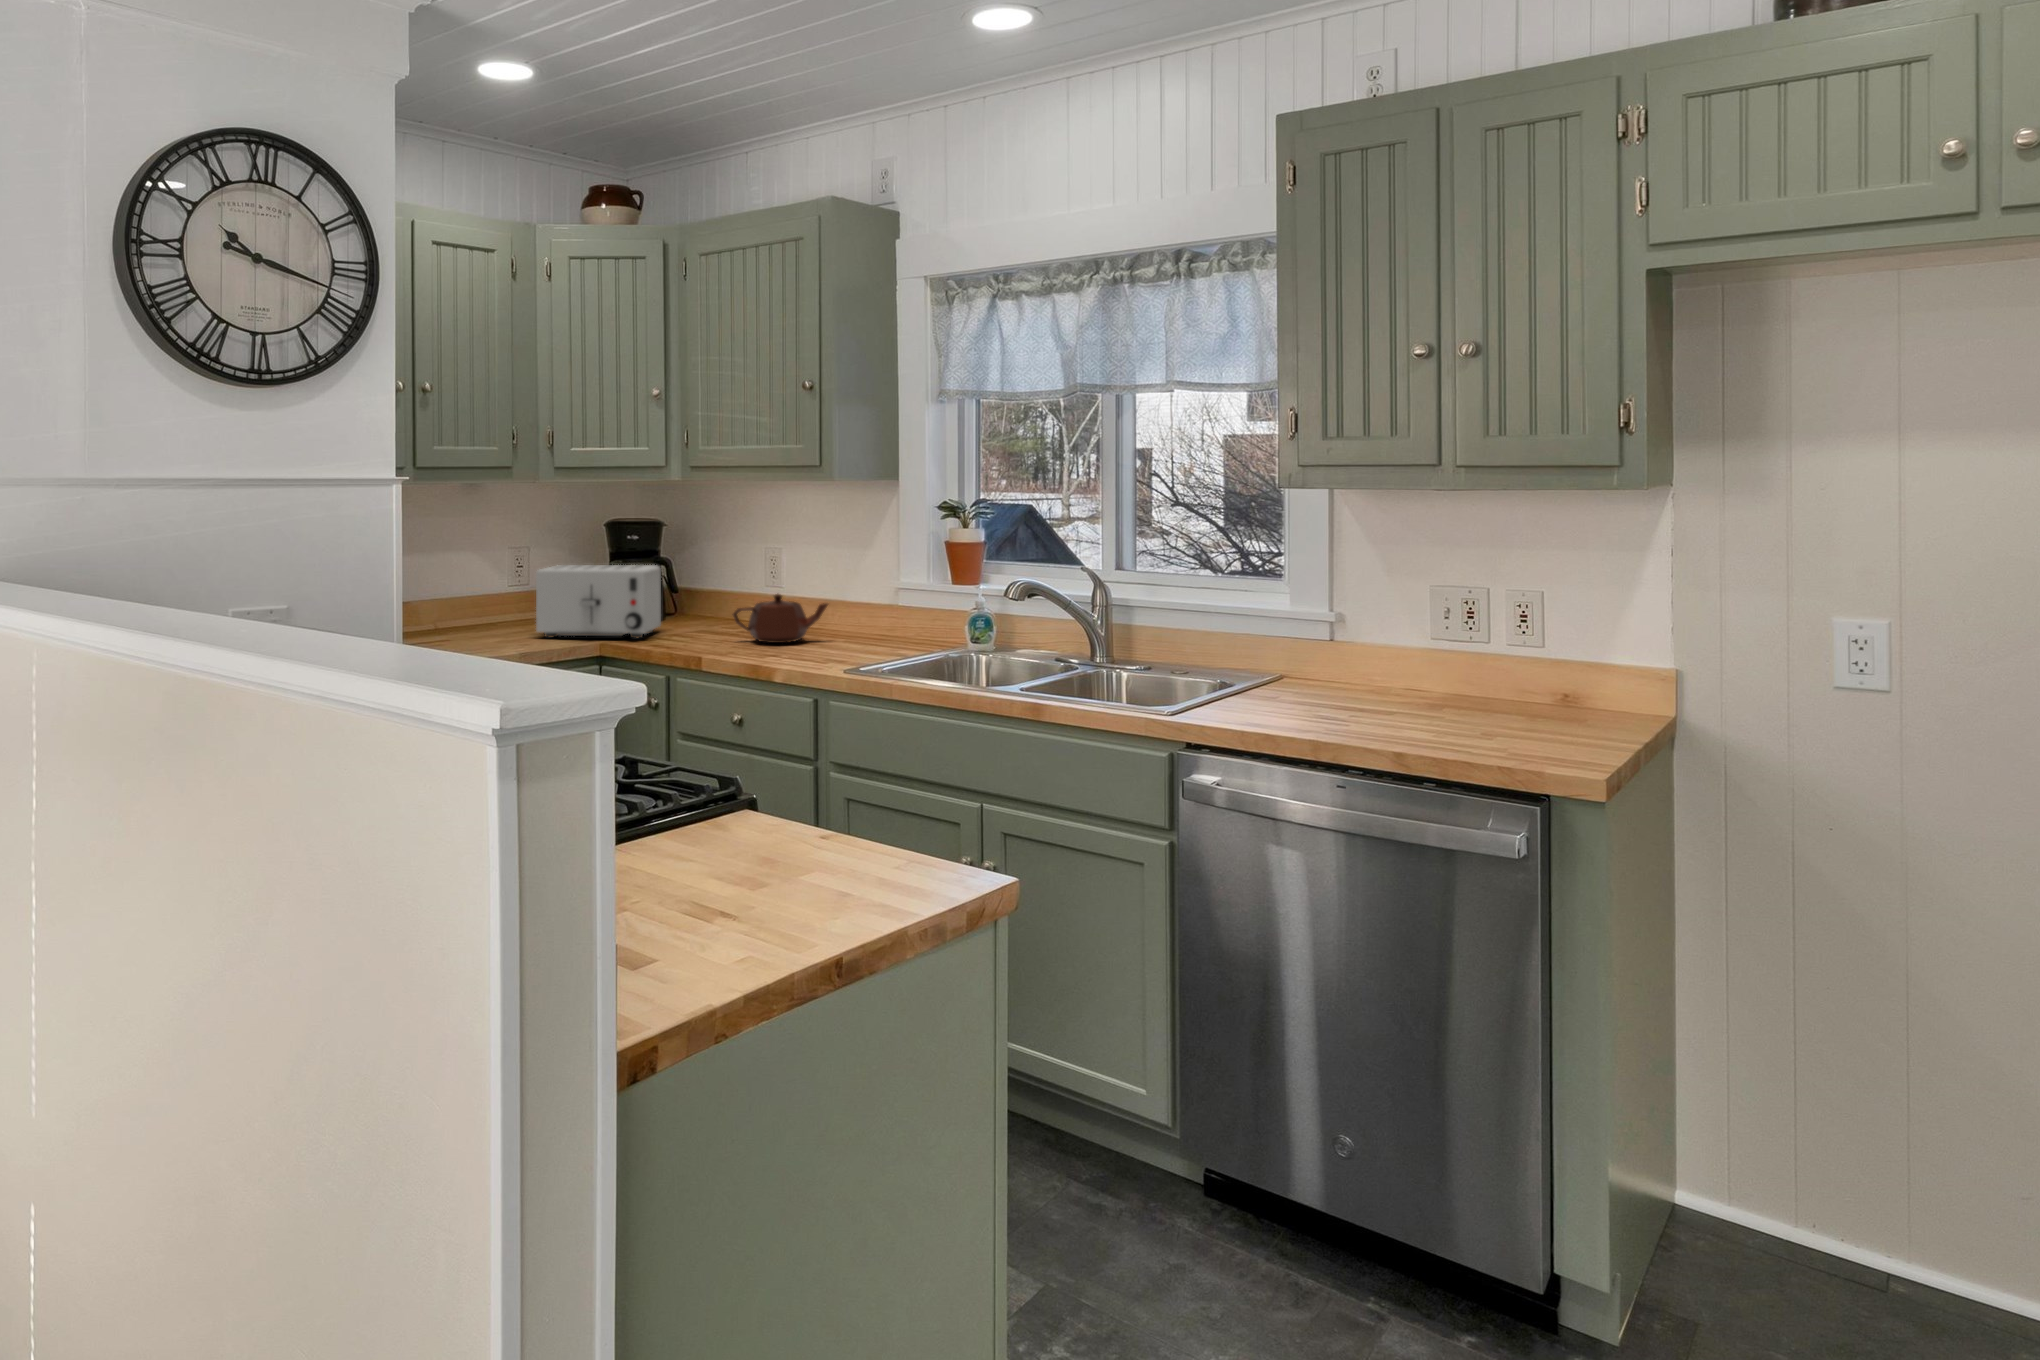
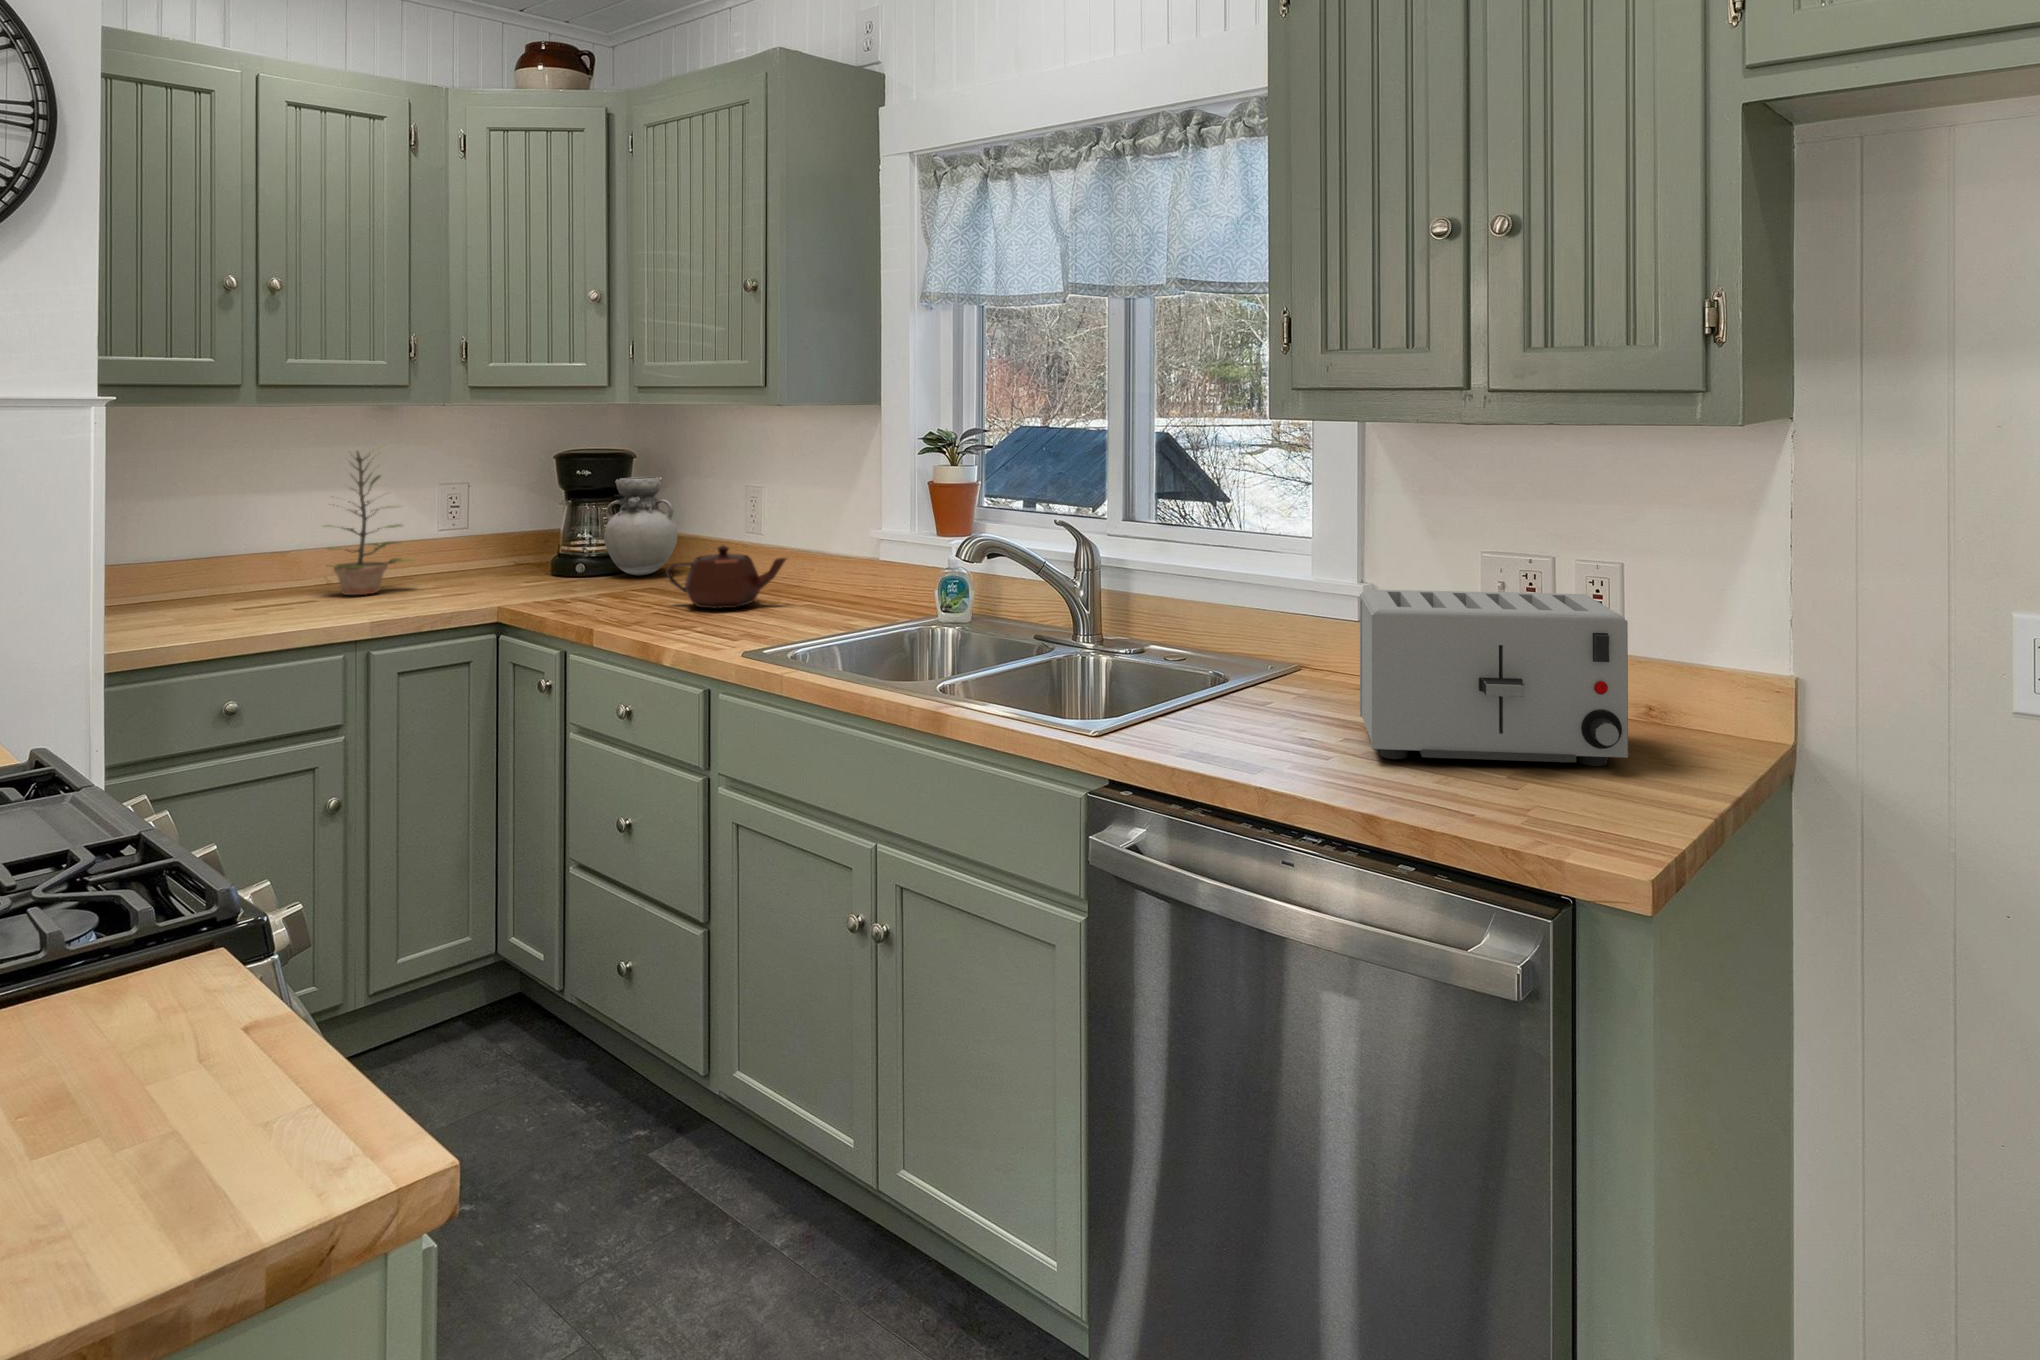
plant: none [449,516,518,636] -> present [327,451,413,595]
vase: none [654,542,711,622] -> present [604,477,678,575]
toaster: present [536,565,661,638] -> present [1360,590,1628,766]

